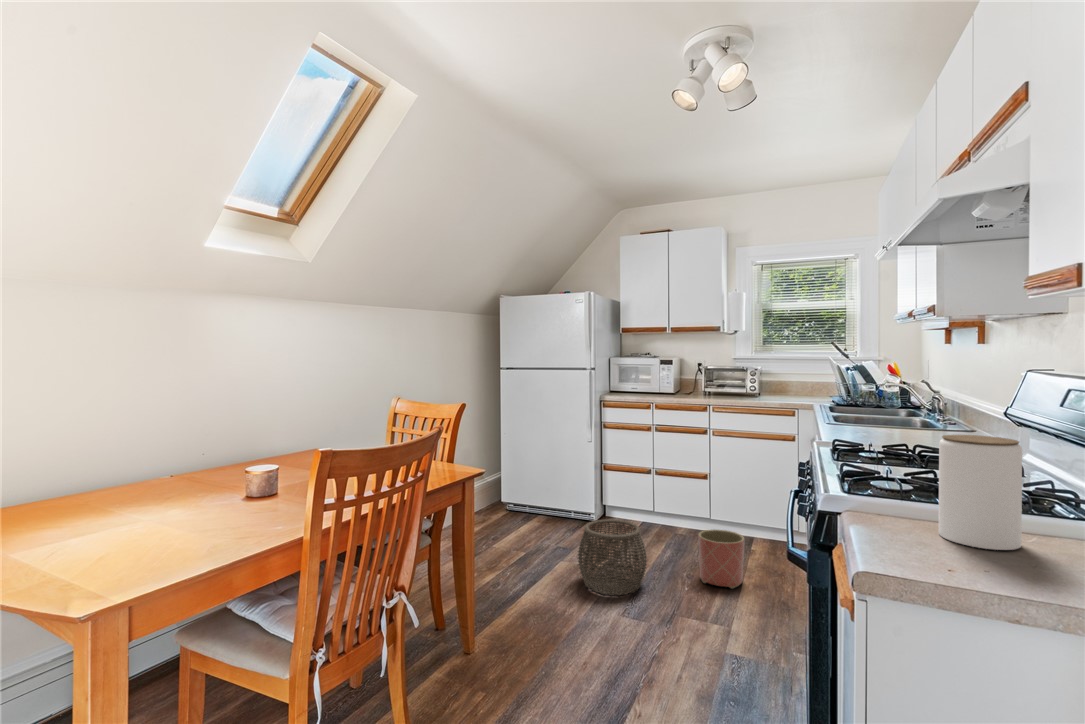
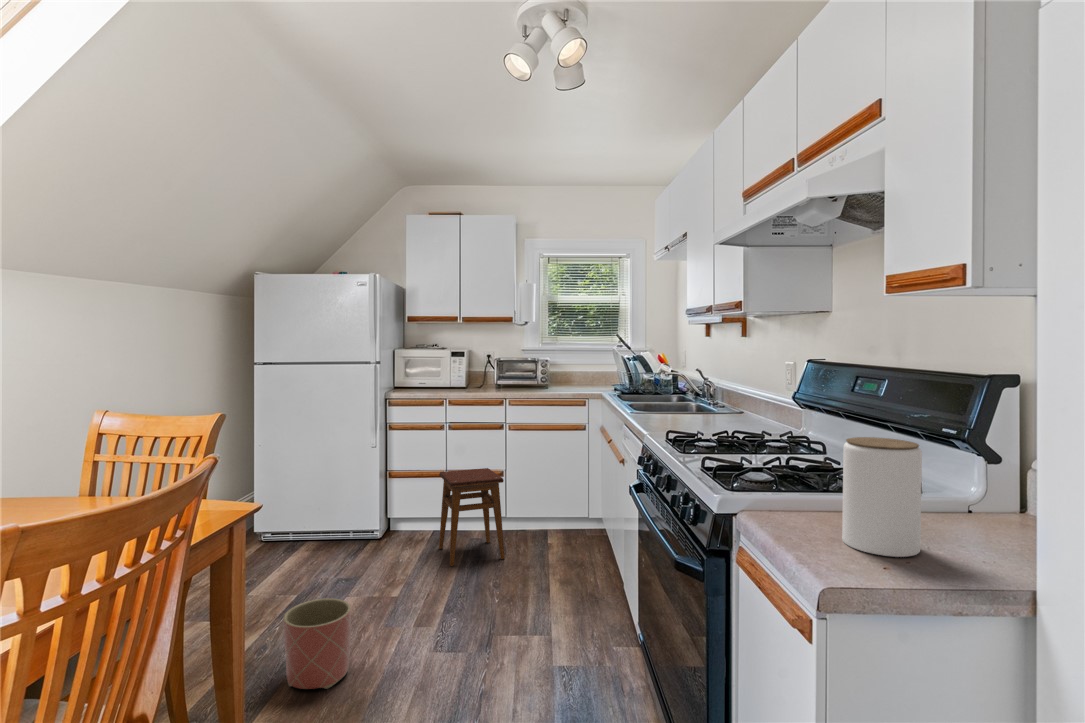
stool: none [644,468,703,554] -> present [439,468,505,566]
woven basket: present [578,519,647,595] -> none [373,537,455,628]
planter: present [698,529,745,589] -> present [283,598,351,689]

